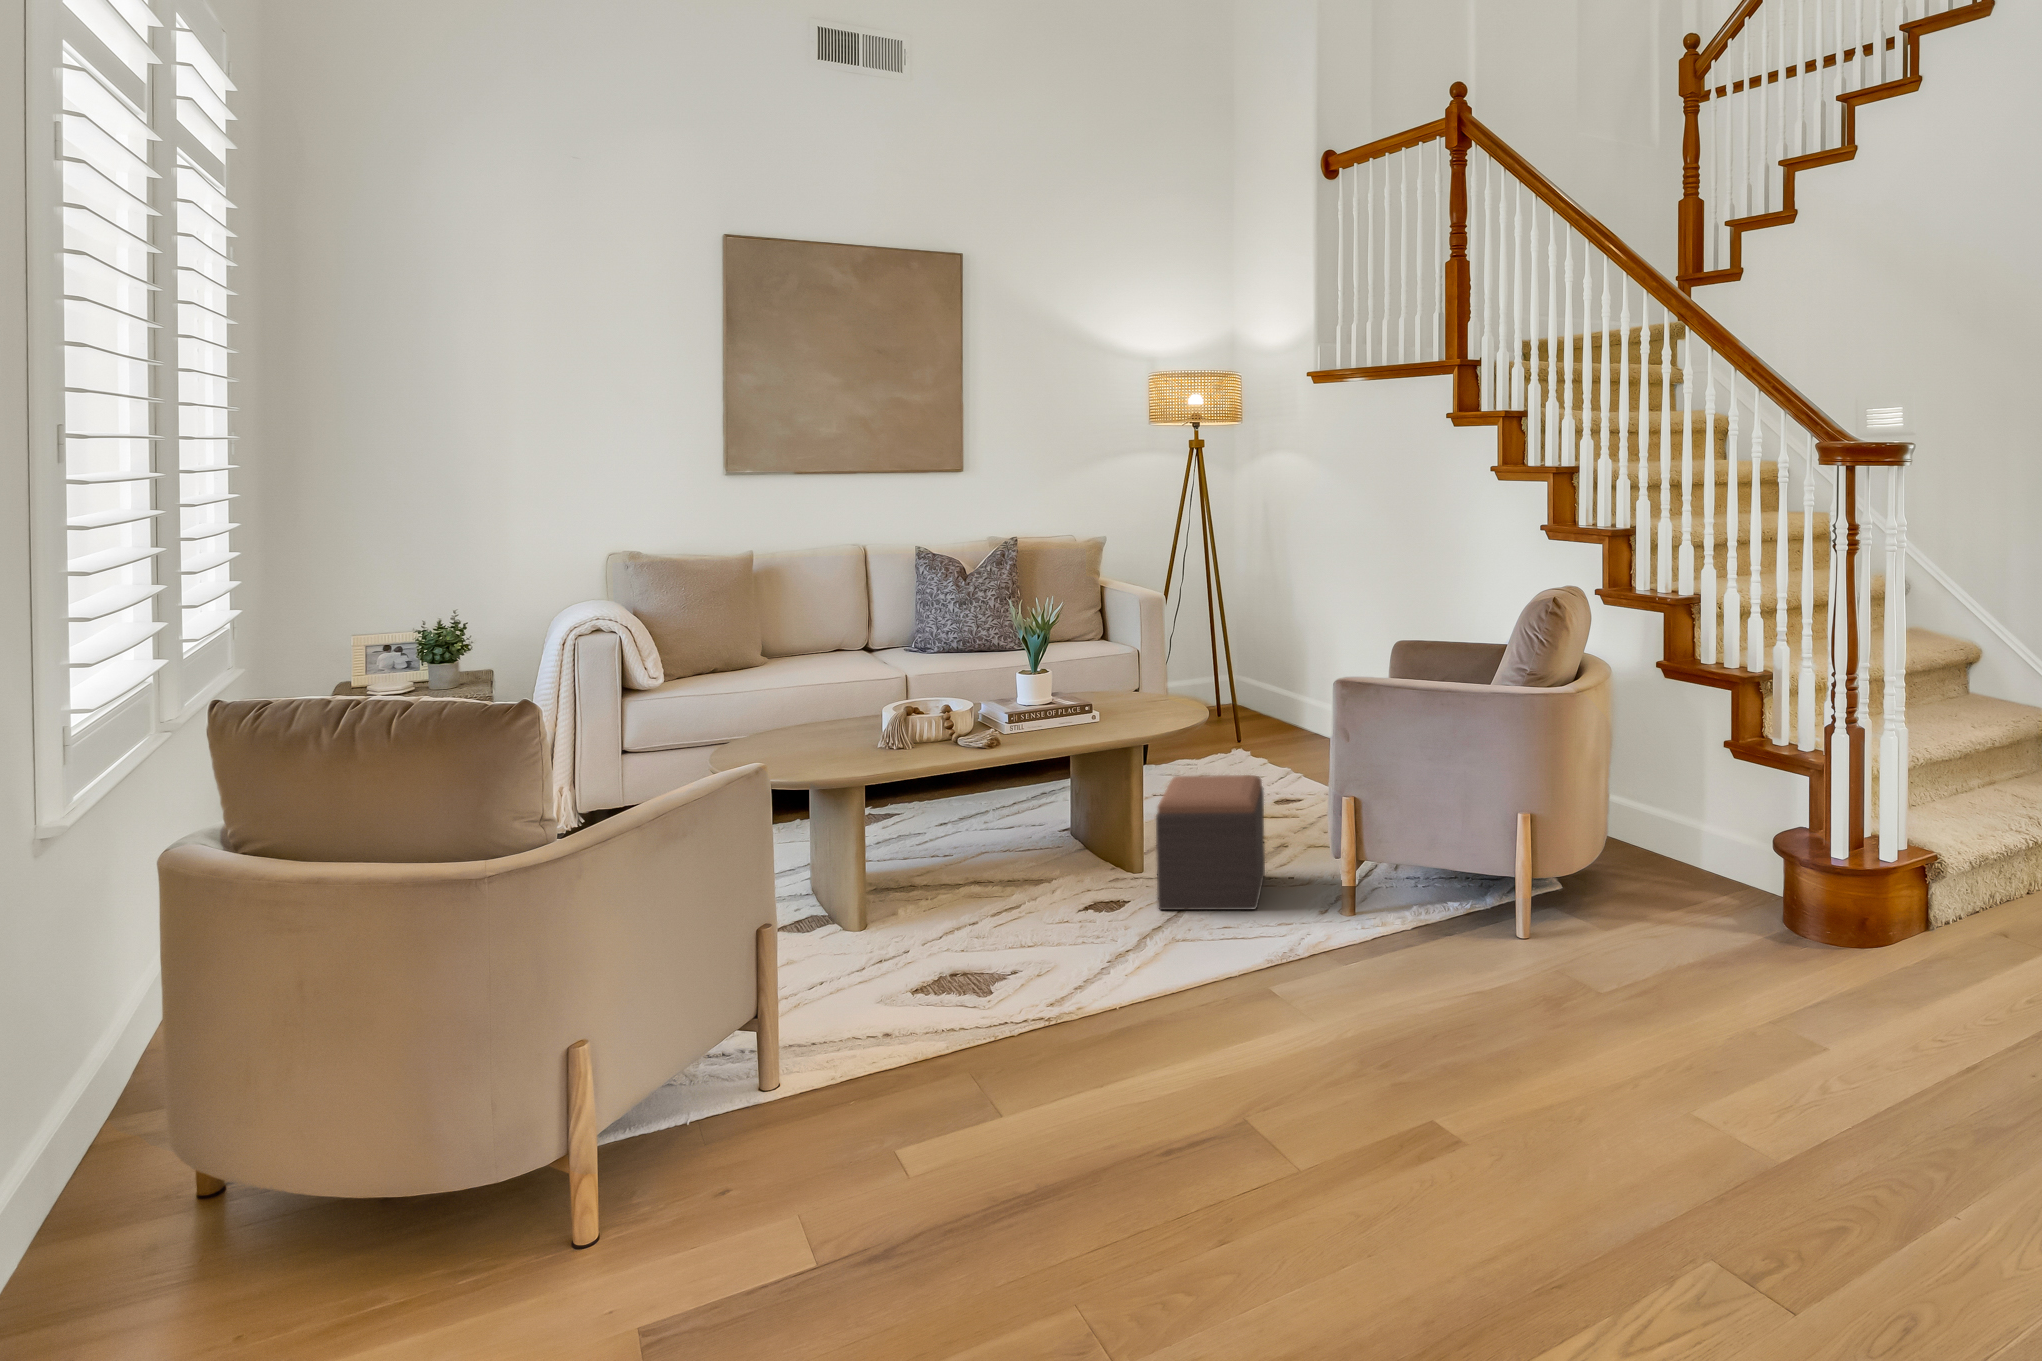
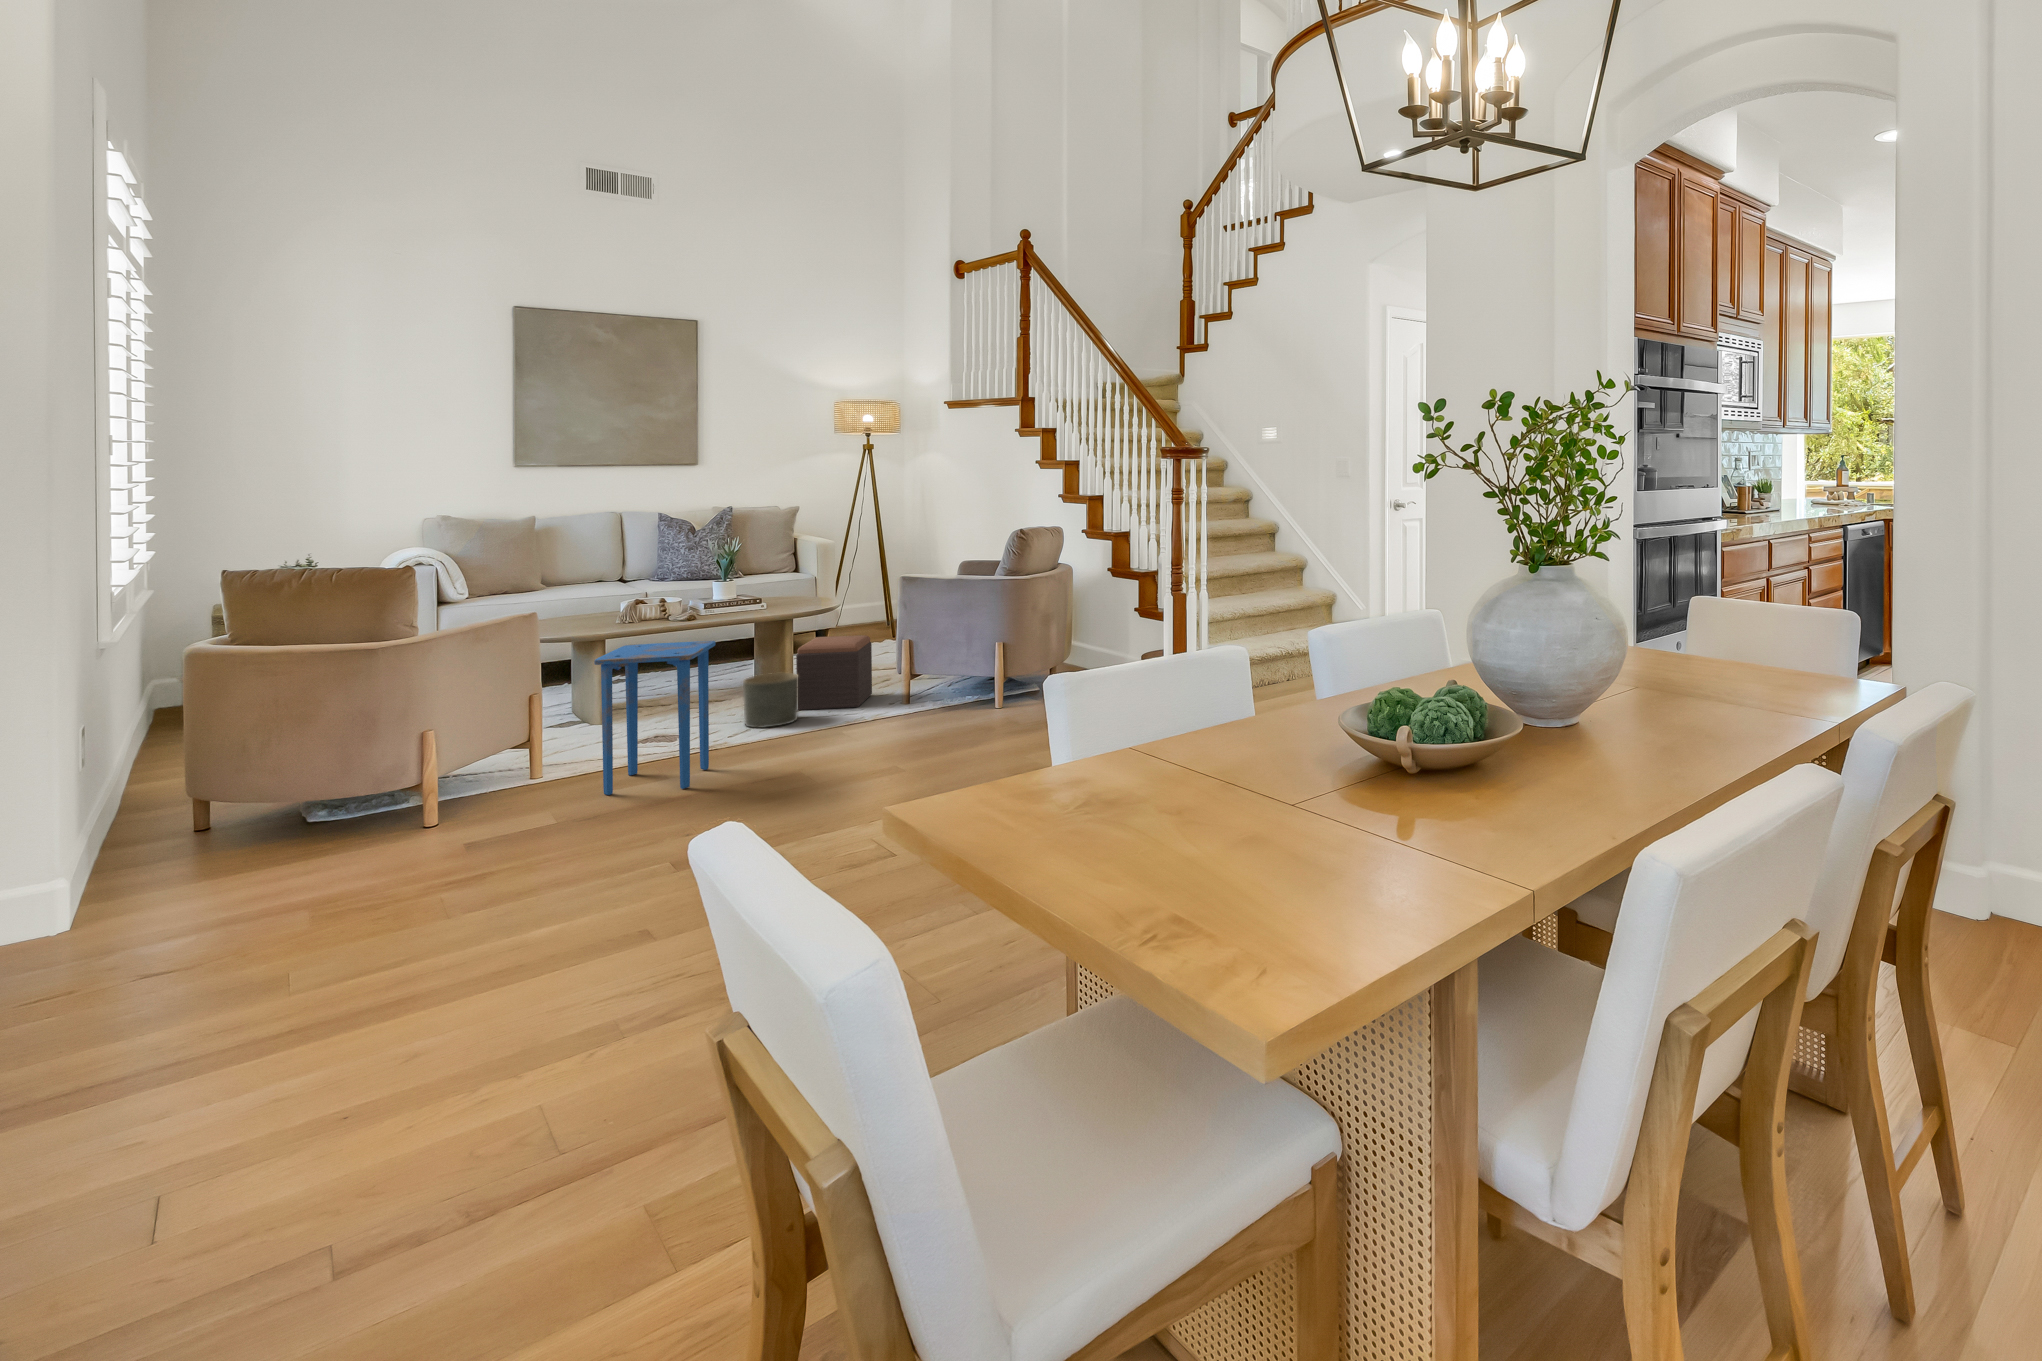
side table: none [868,841,1067,1166] -> present [594,641,715,795]
planter: none [1082,851,1168,958] -> present [743,673,798,728]

